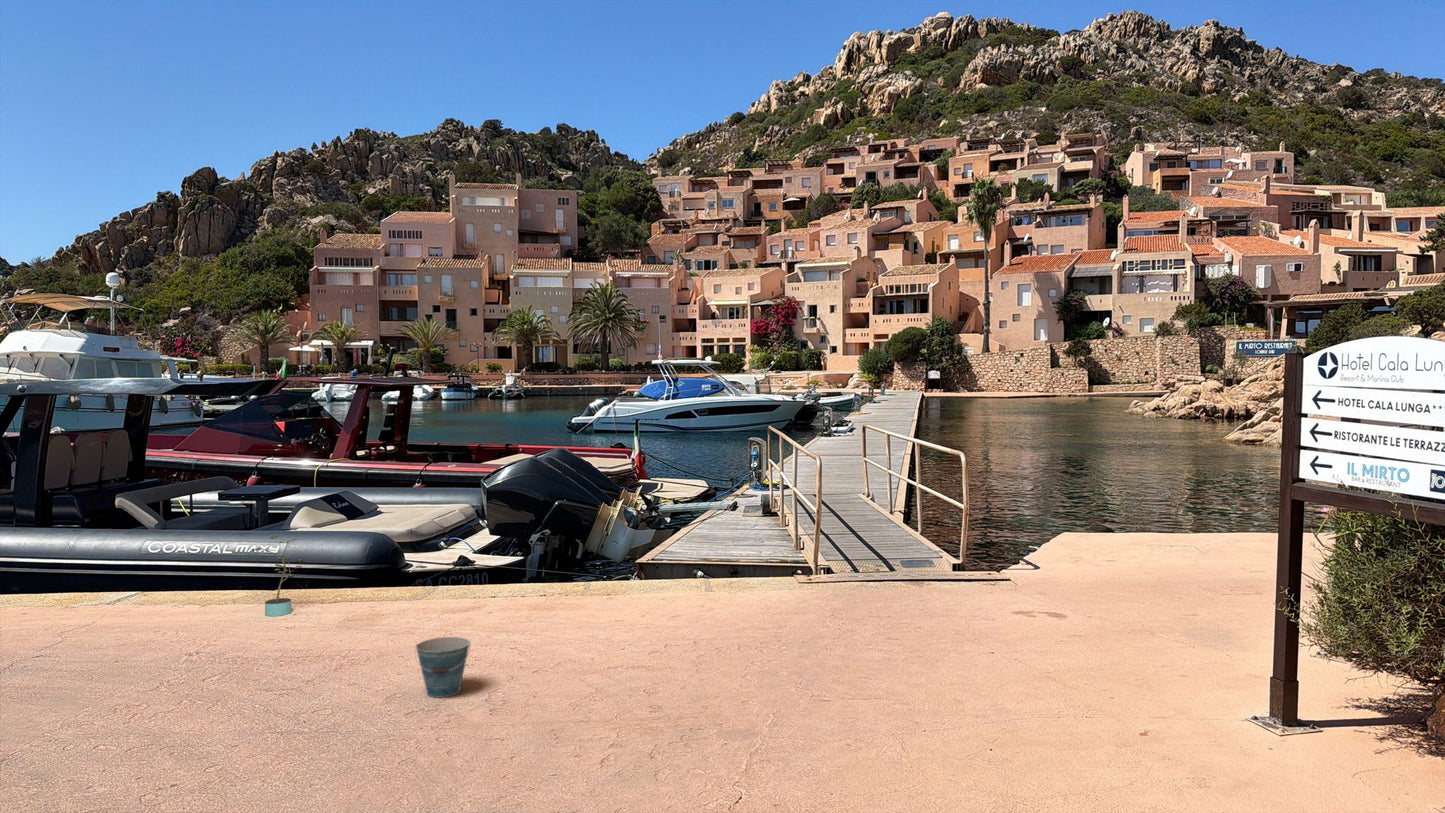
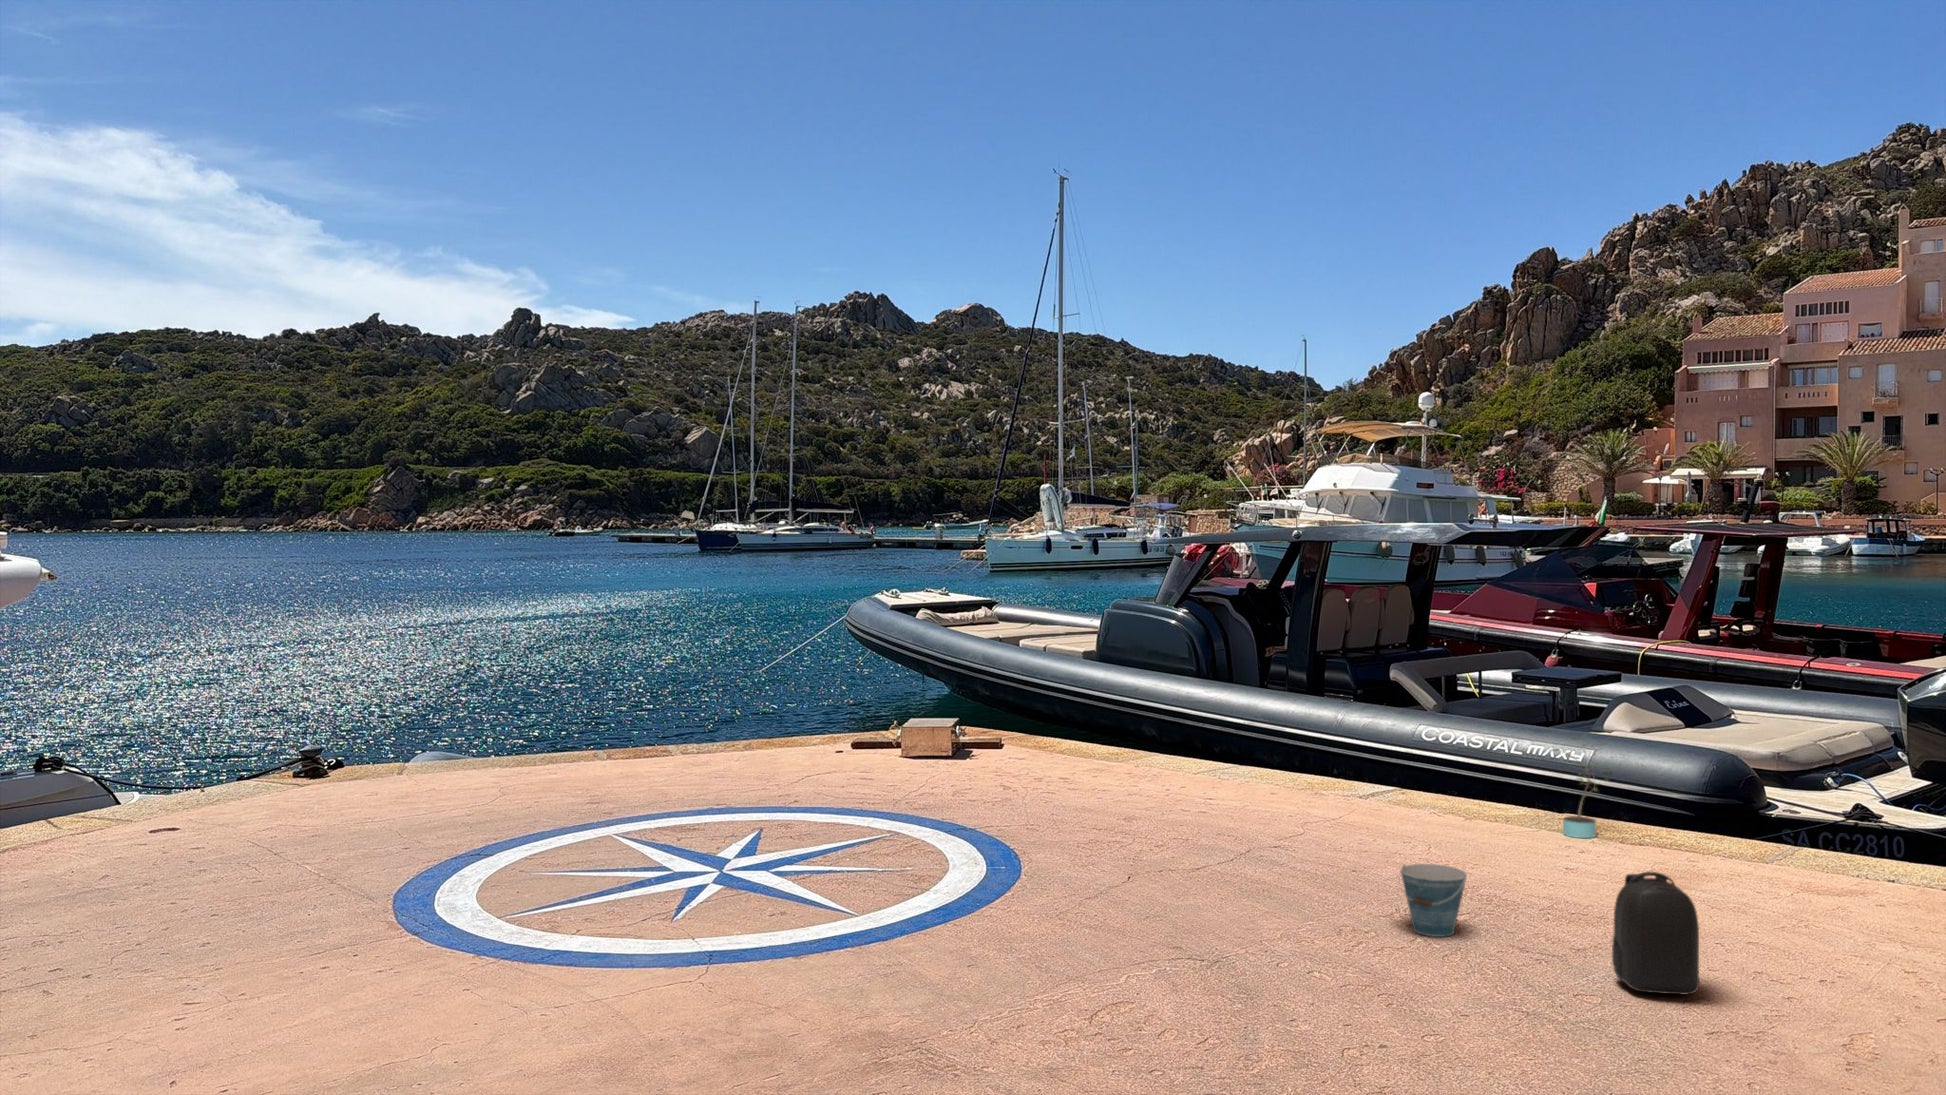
backpack: none [309,637,377,737] -> present [1612,872,1699,995]
bucket: present [415,637,470,698] -> present [1398,864,1467,937]

